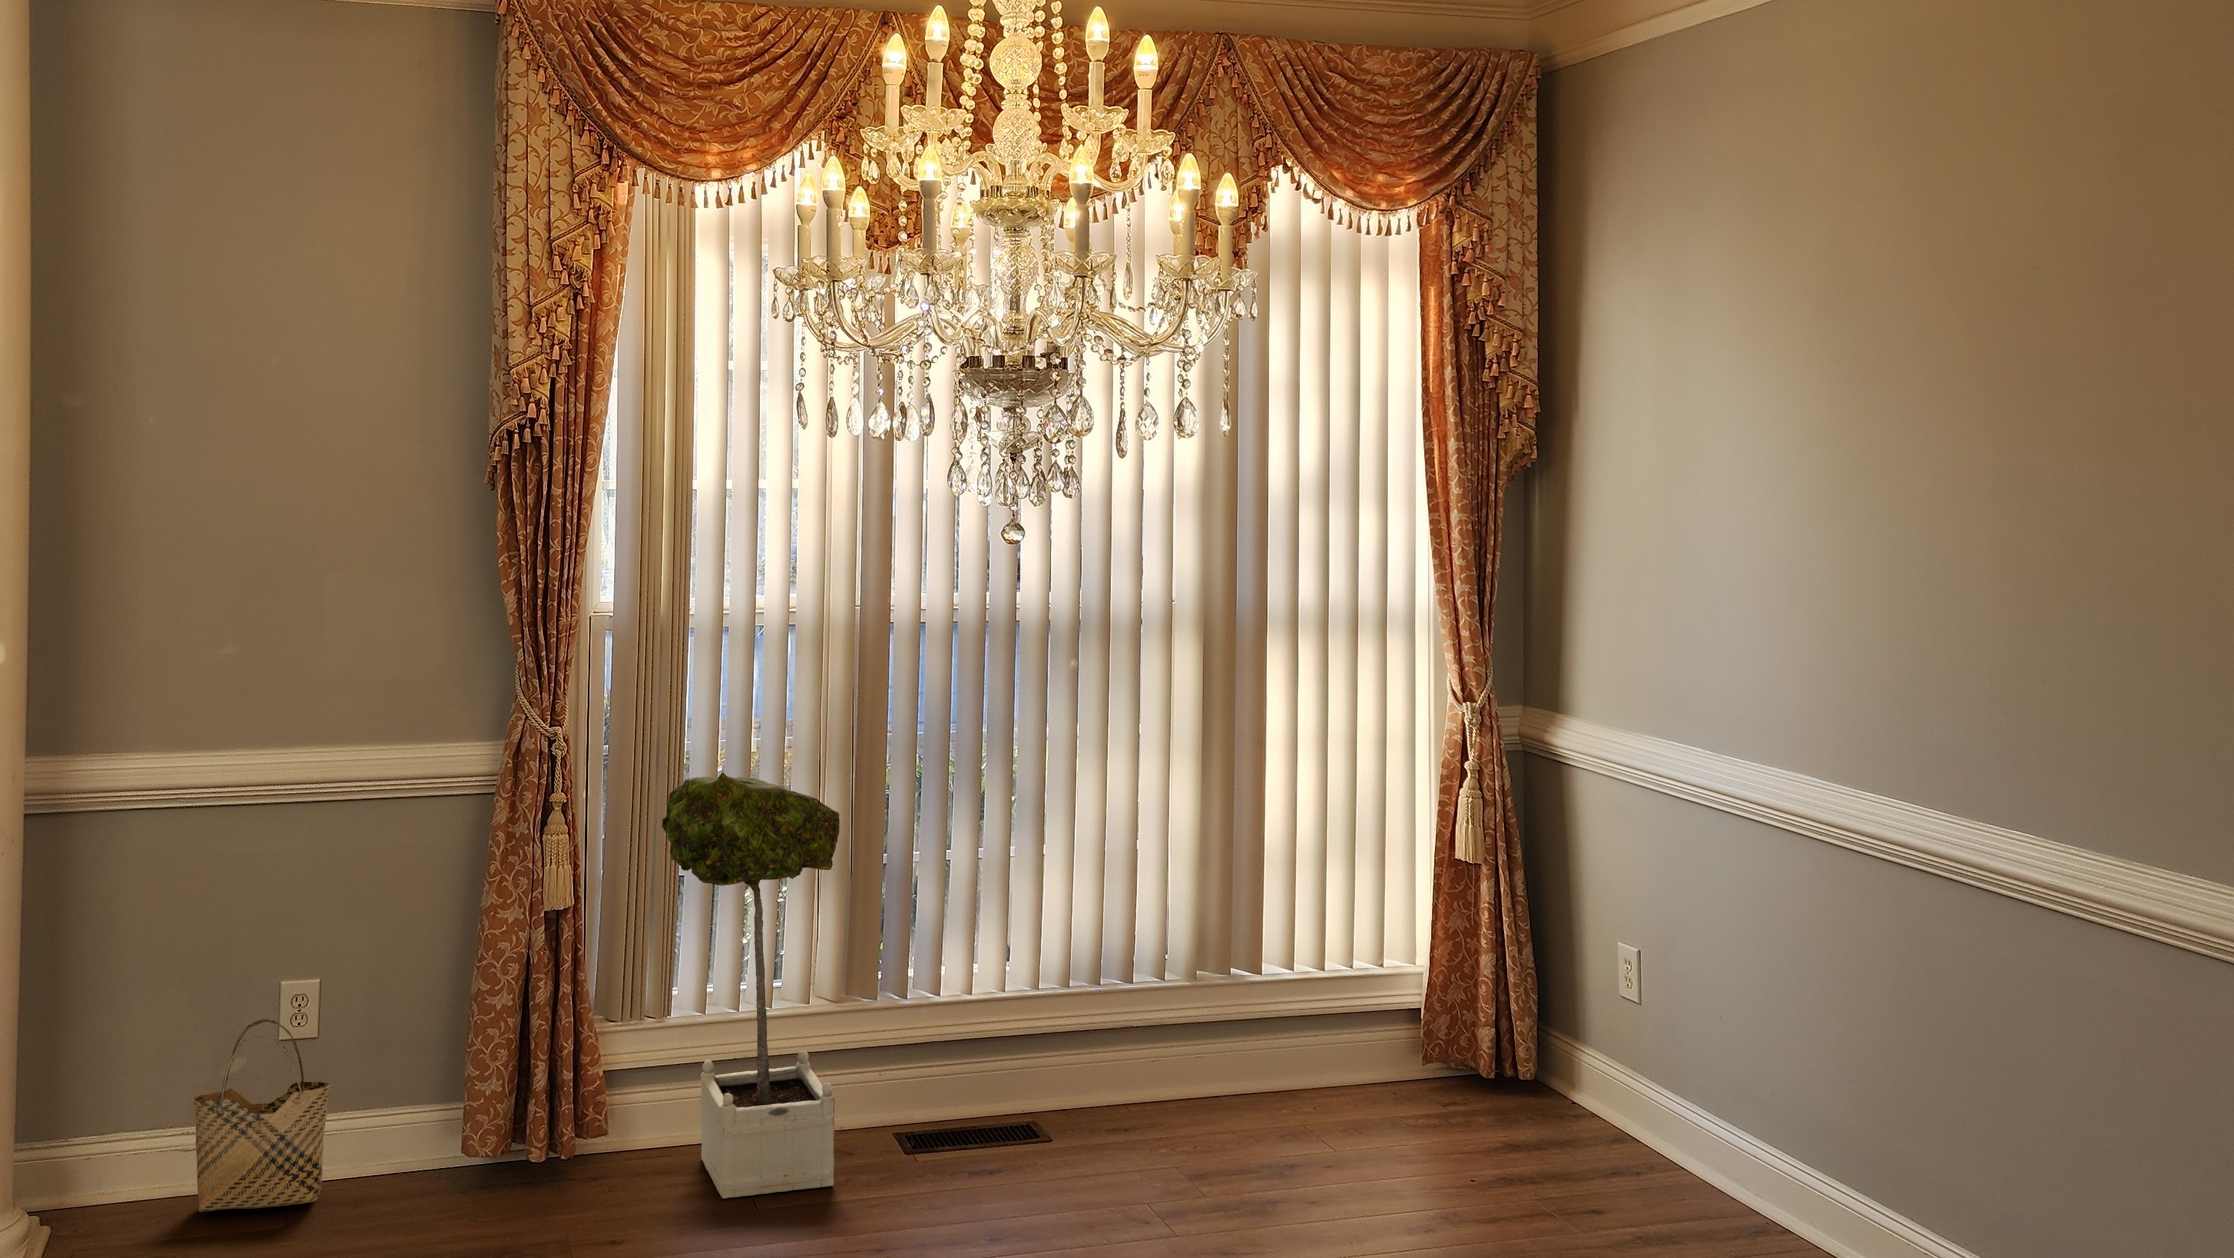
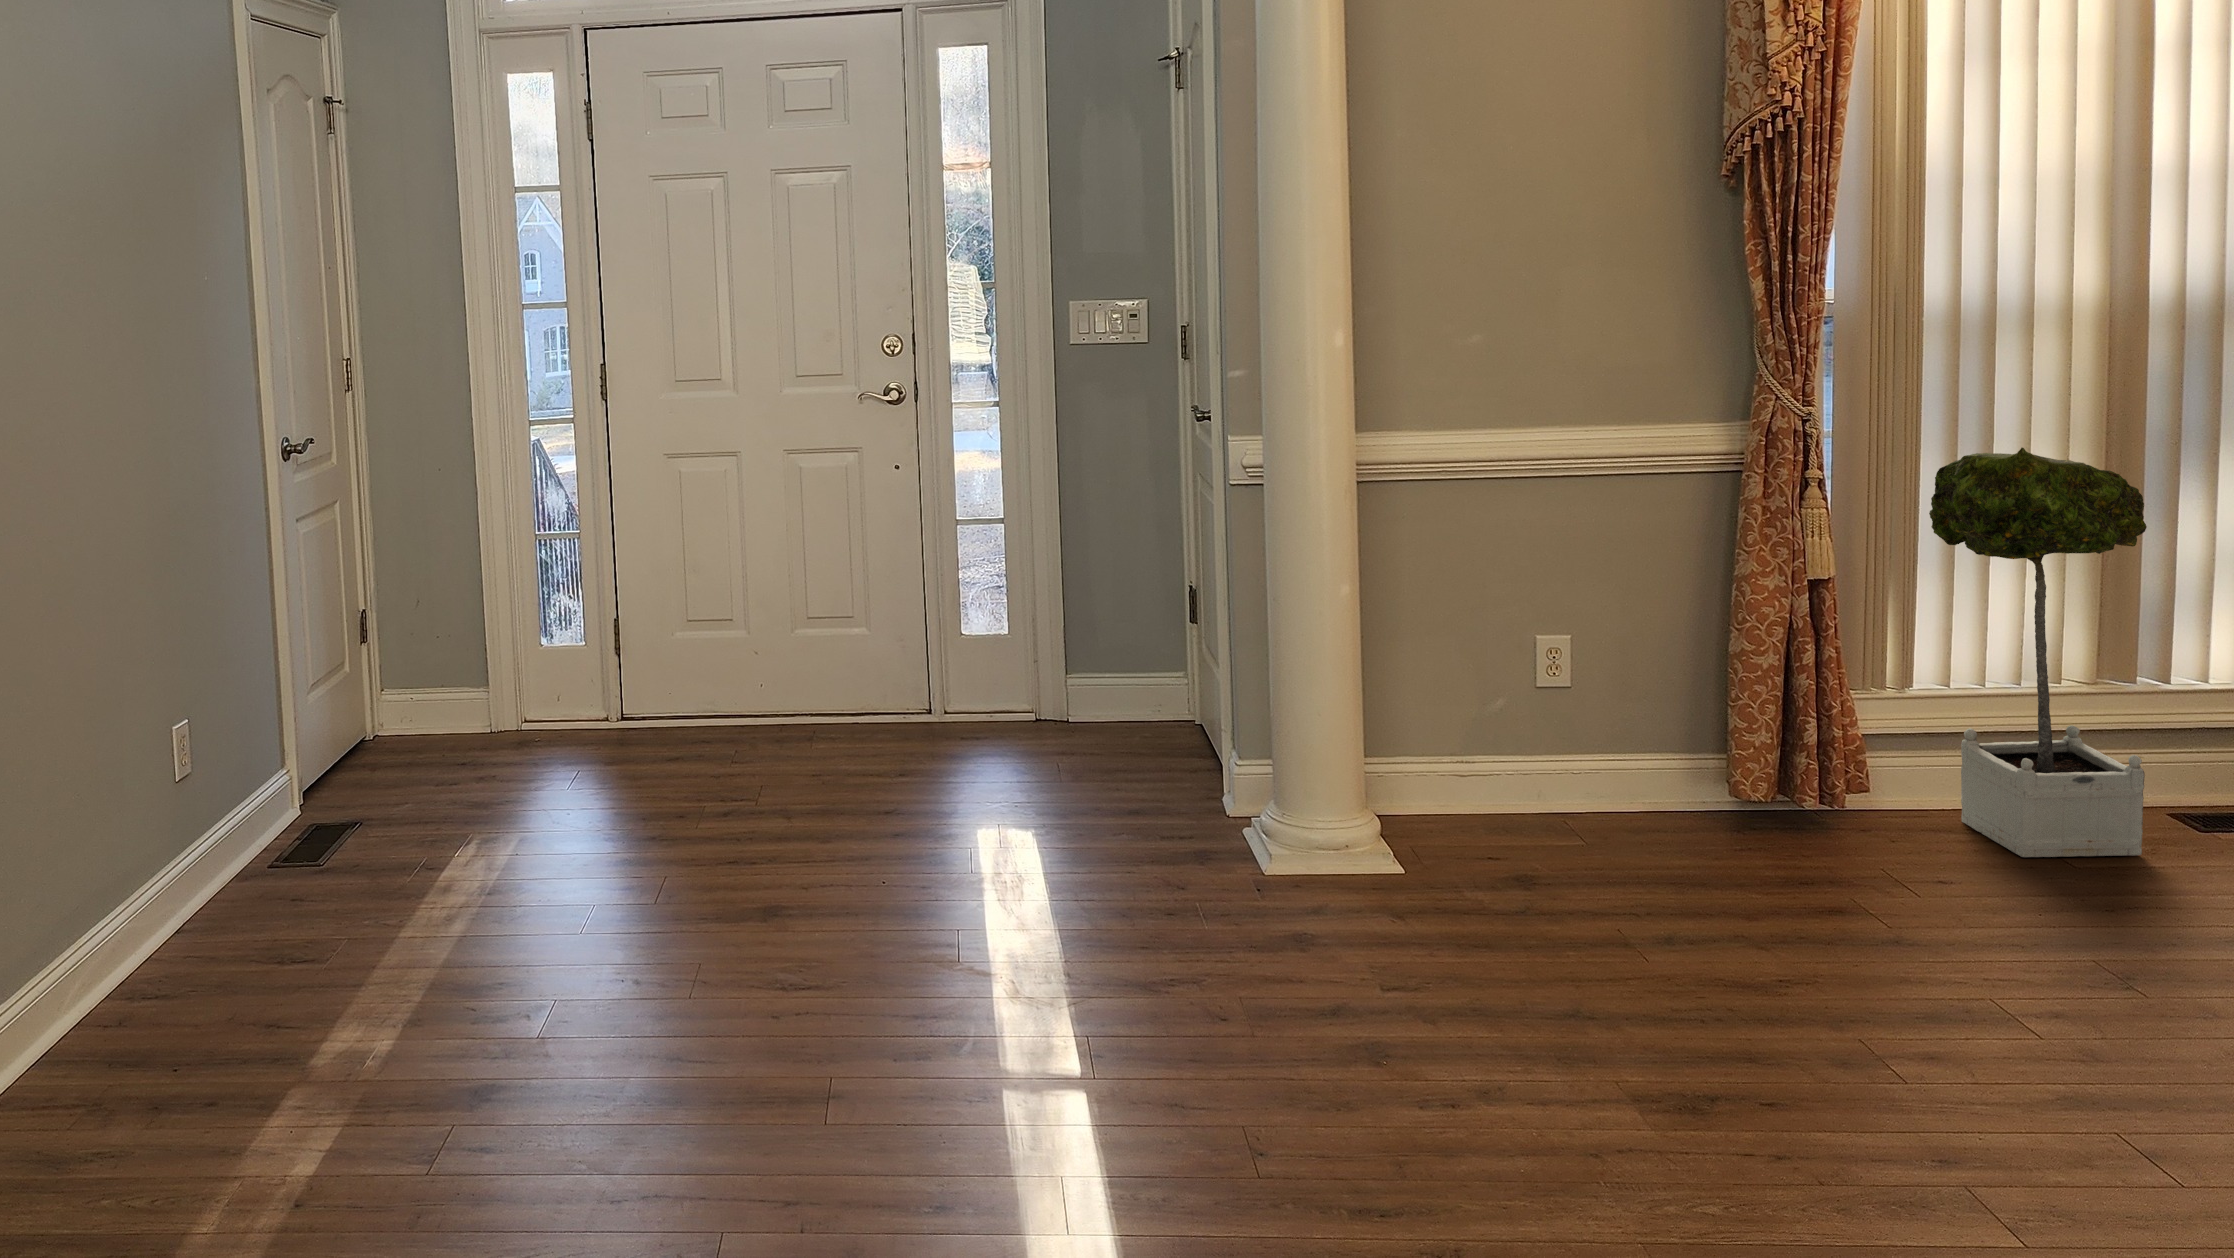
woven basket: present [192,1019,330,1212] -> none [1479,668,1600,829]

